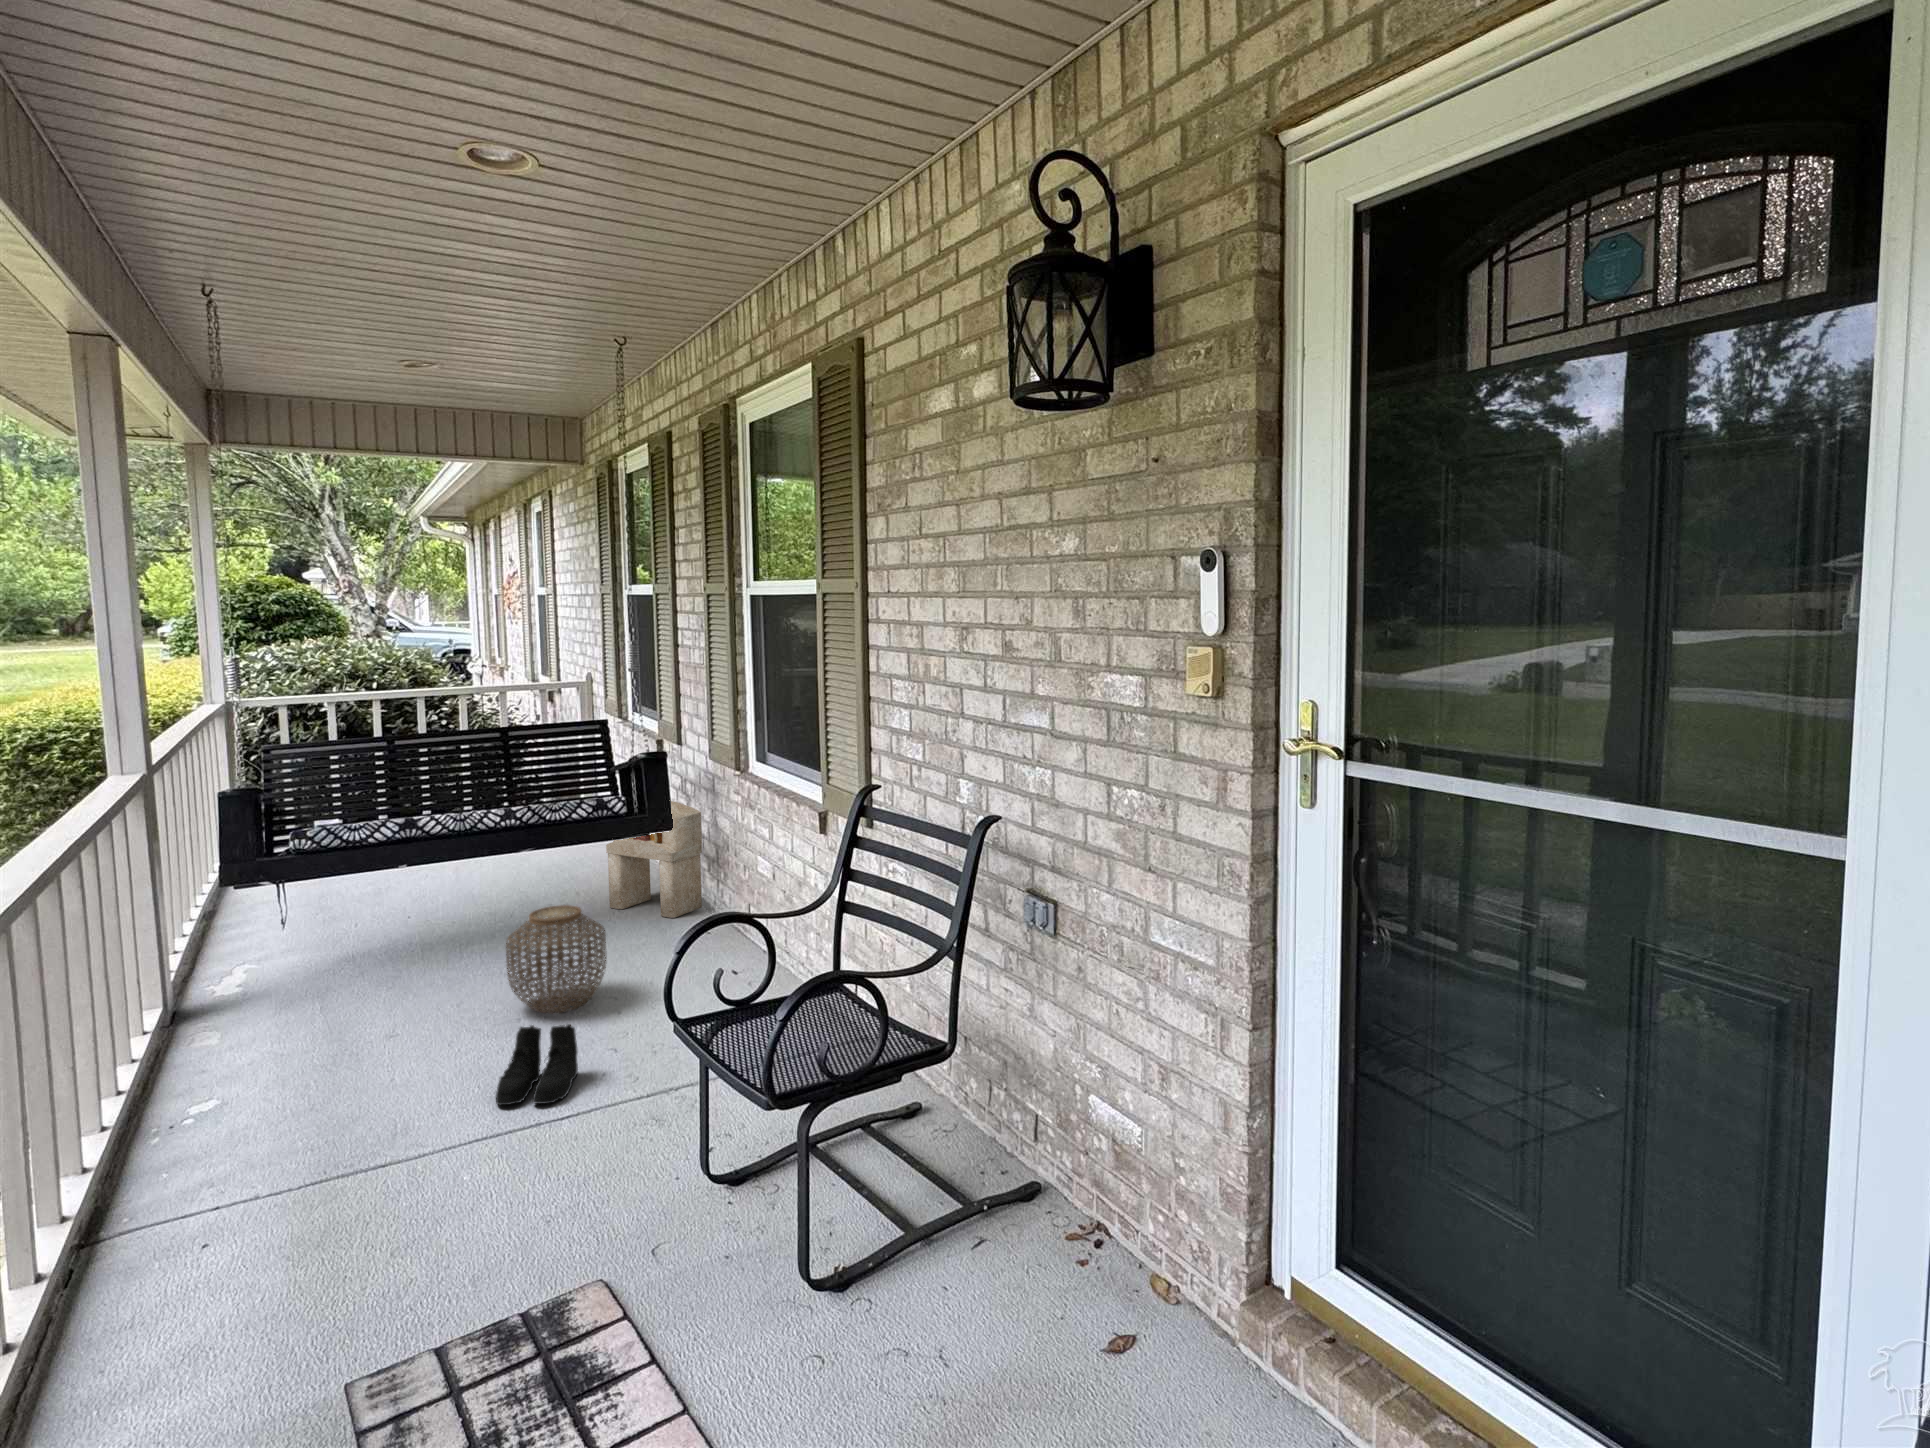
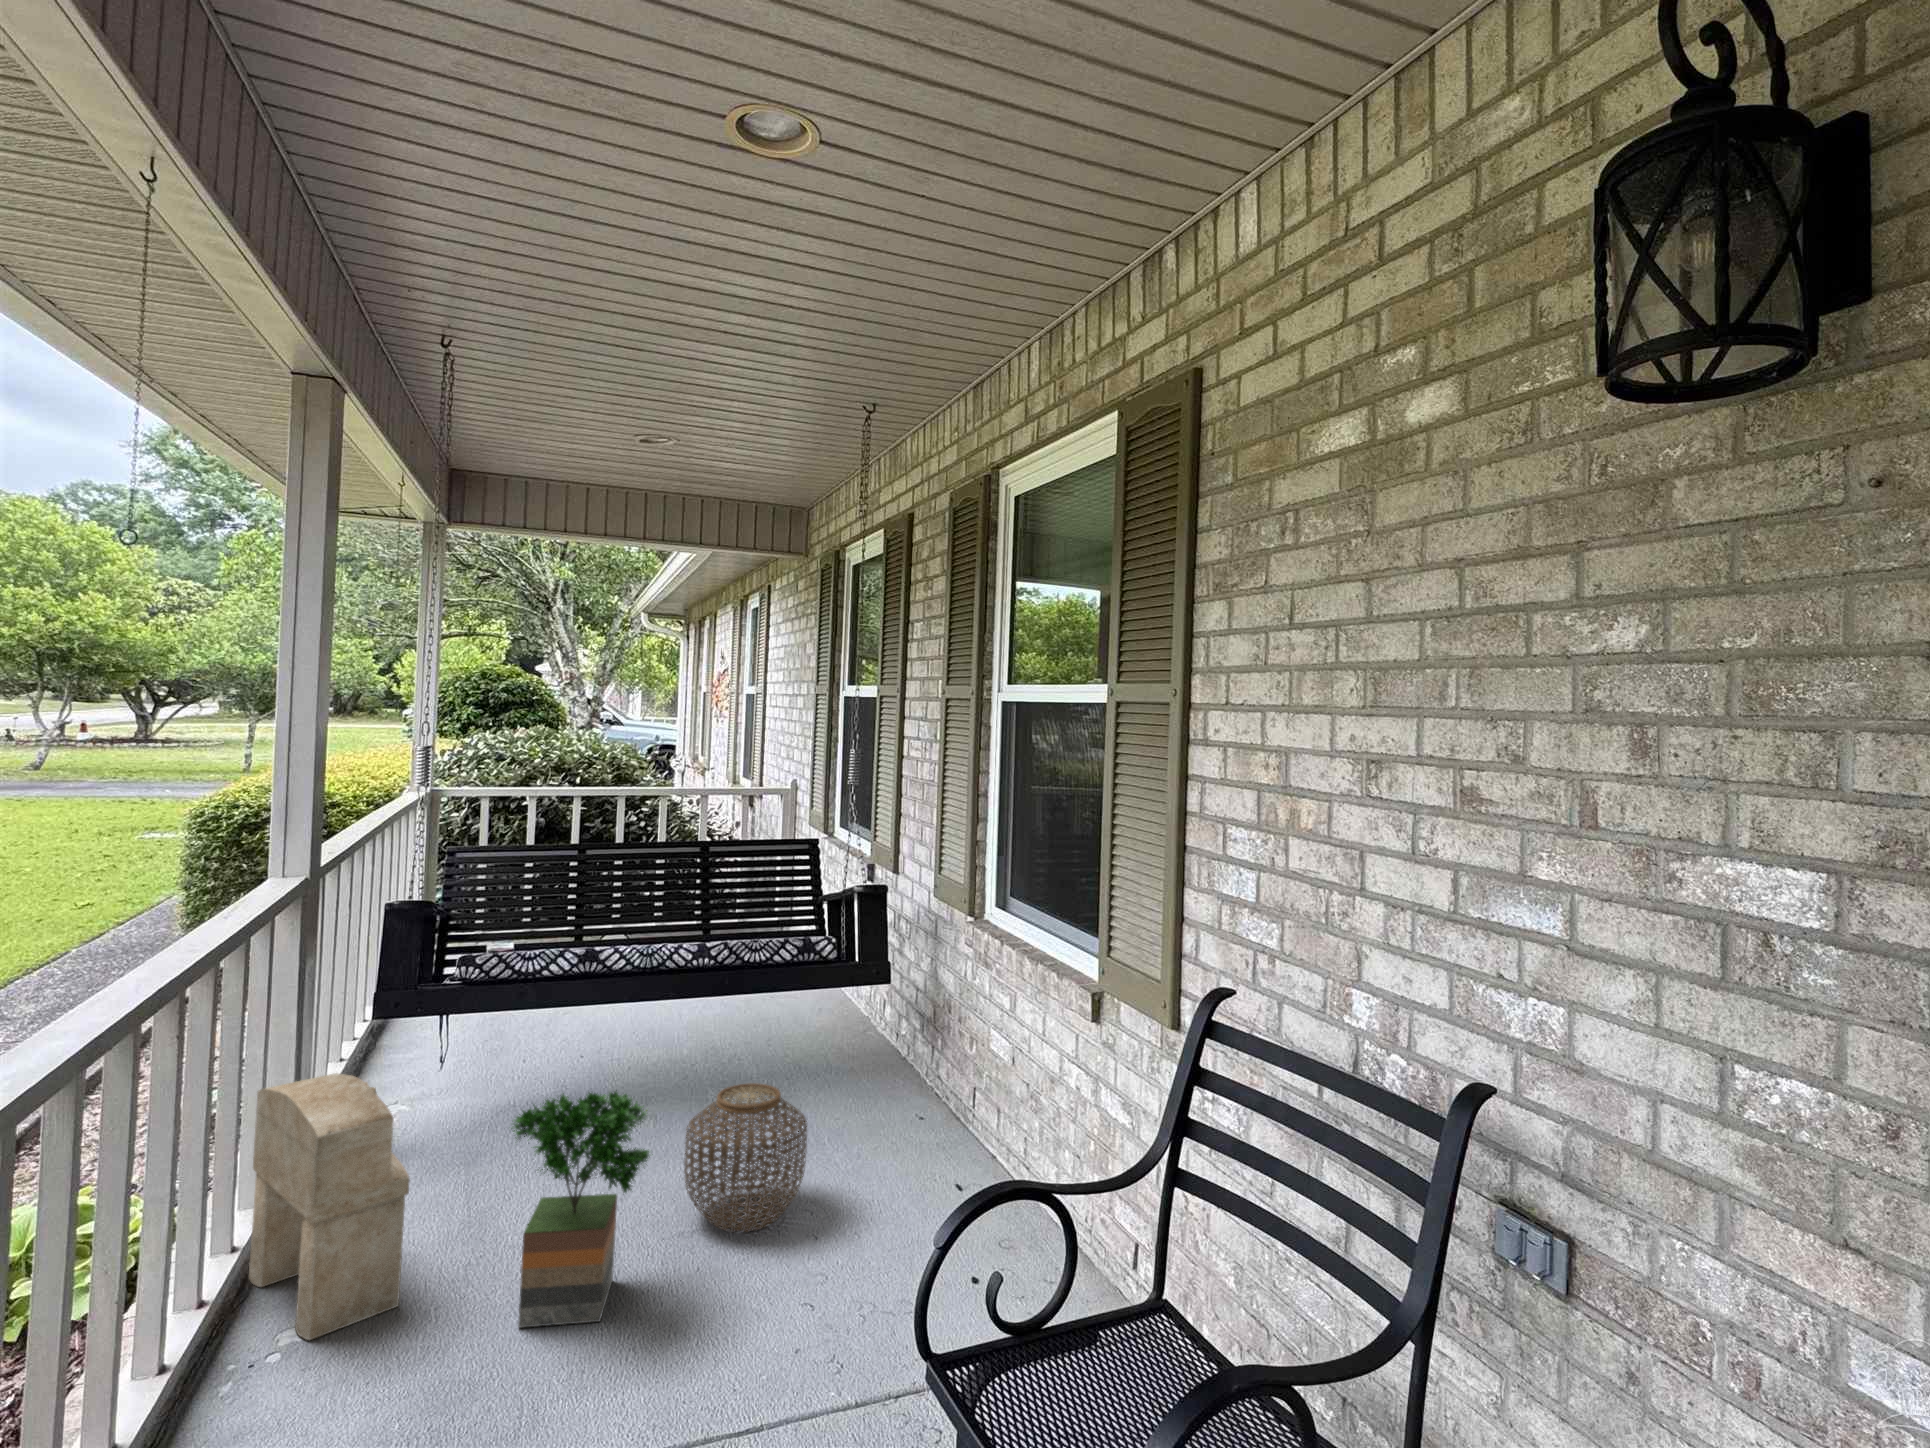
stool: present [606,801,702,918] -> present [249,1073,410,1340]
potted tree: none [359,909,480,1082] -> present [513,1092,649,1328]
boots: present [496,1024,578,1105] -> none [655,1271,767,1406]

